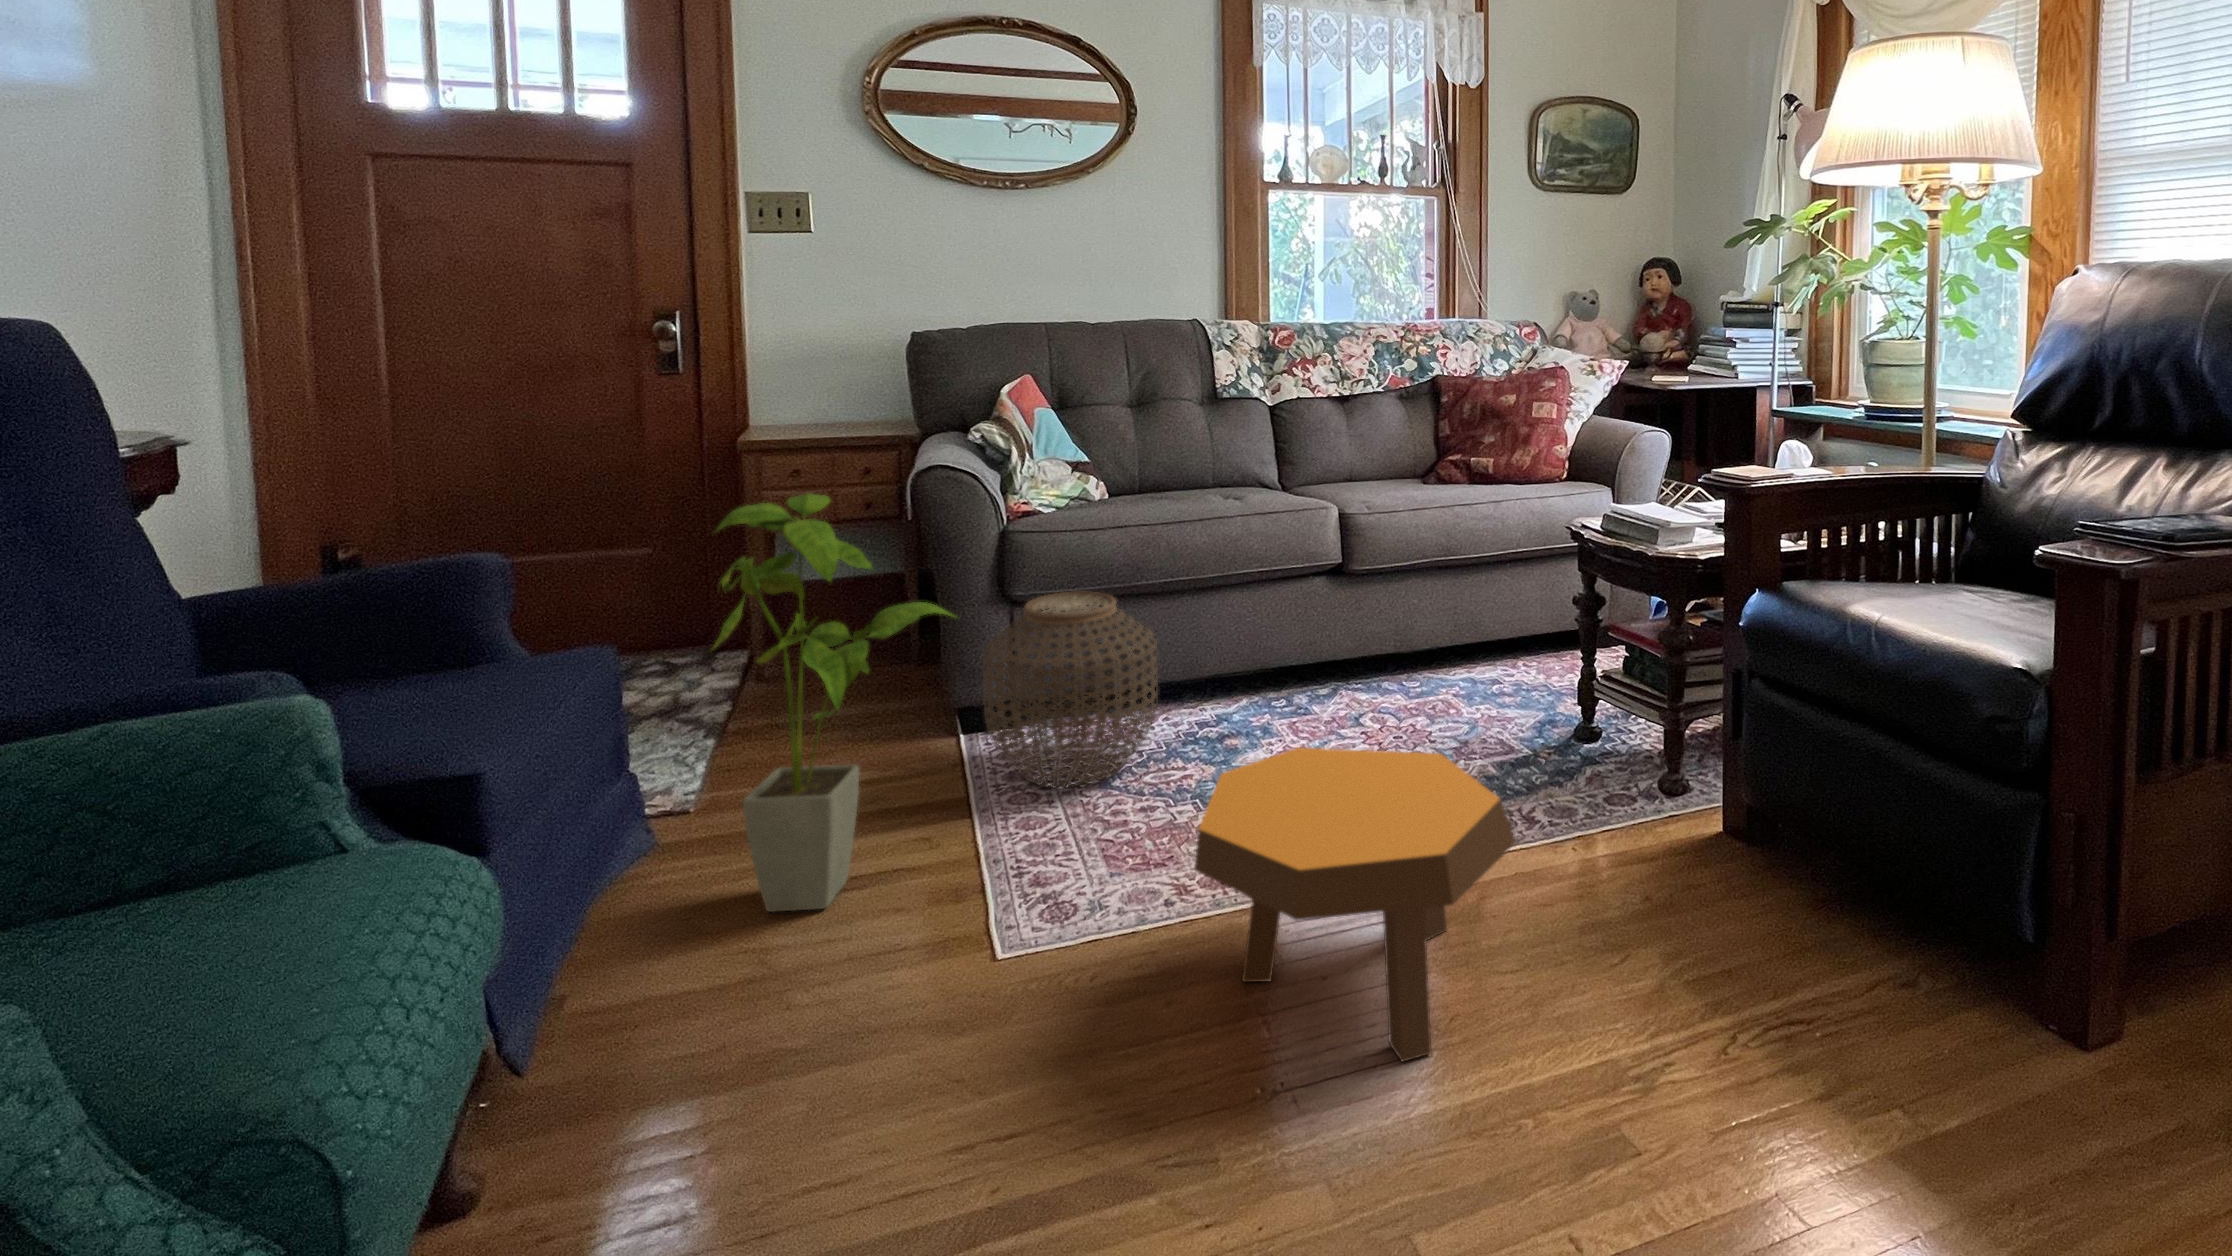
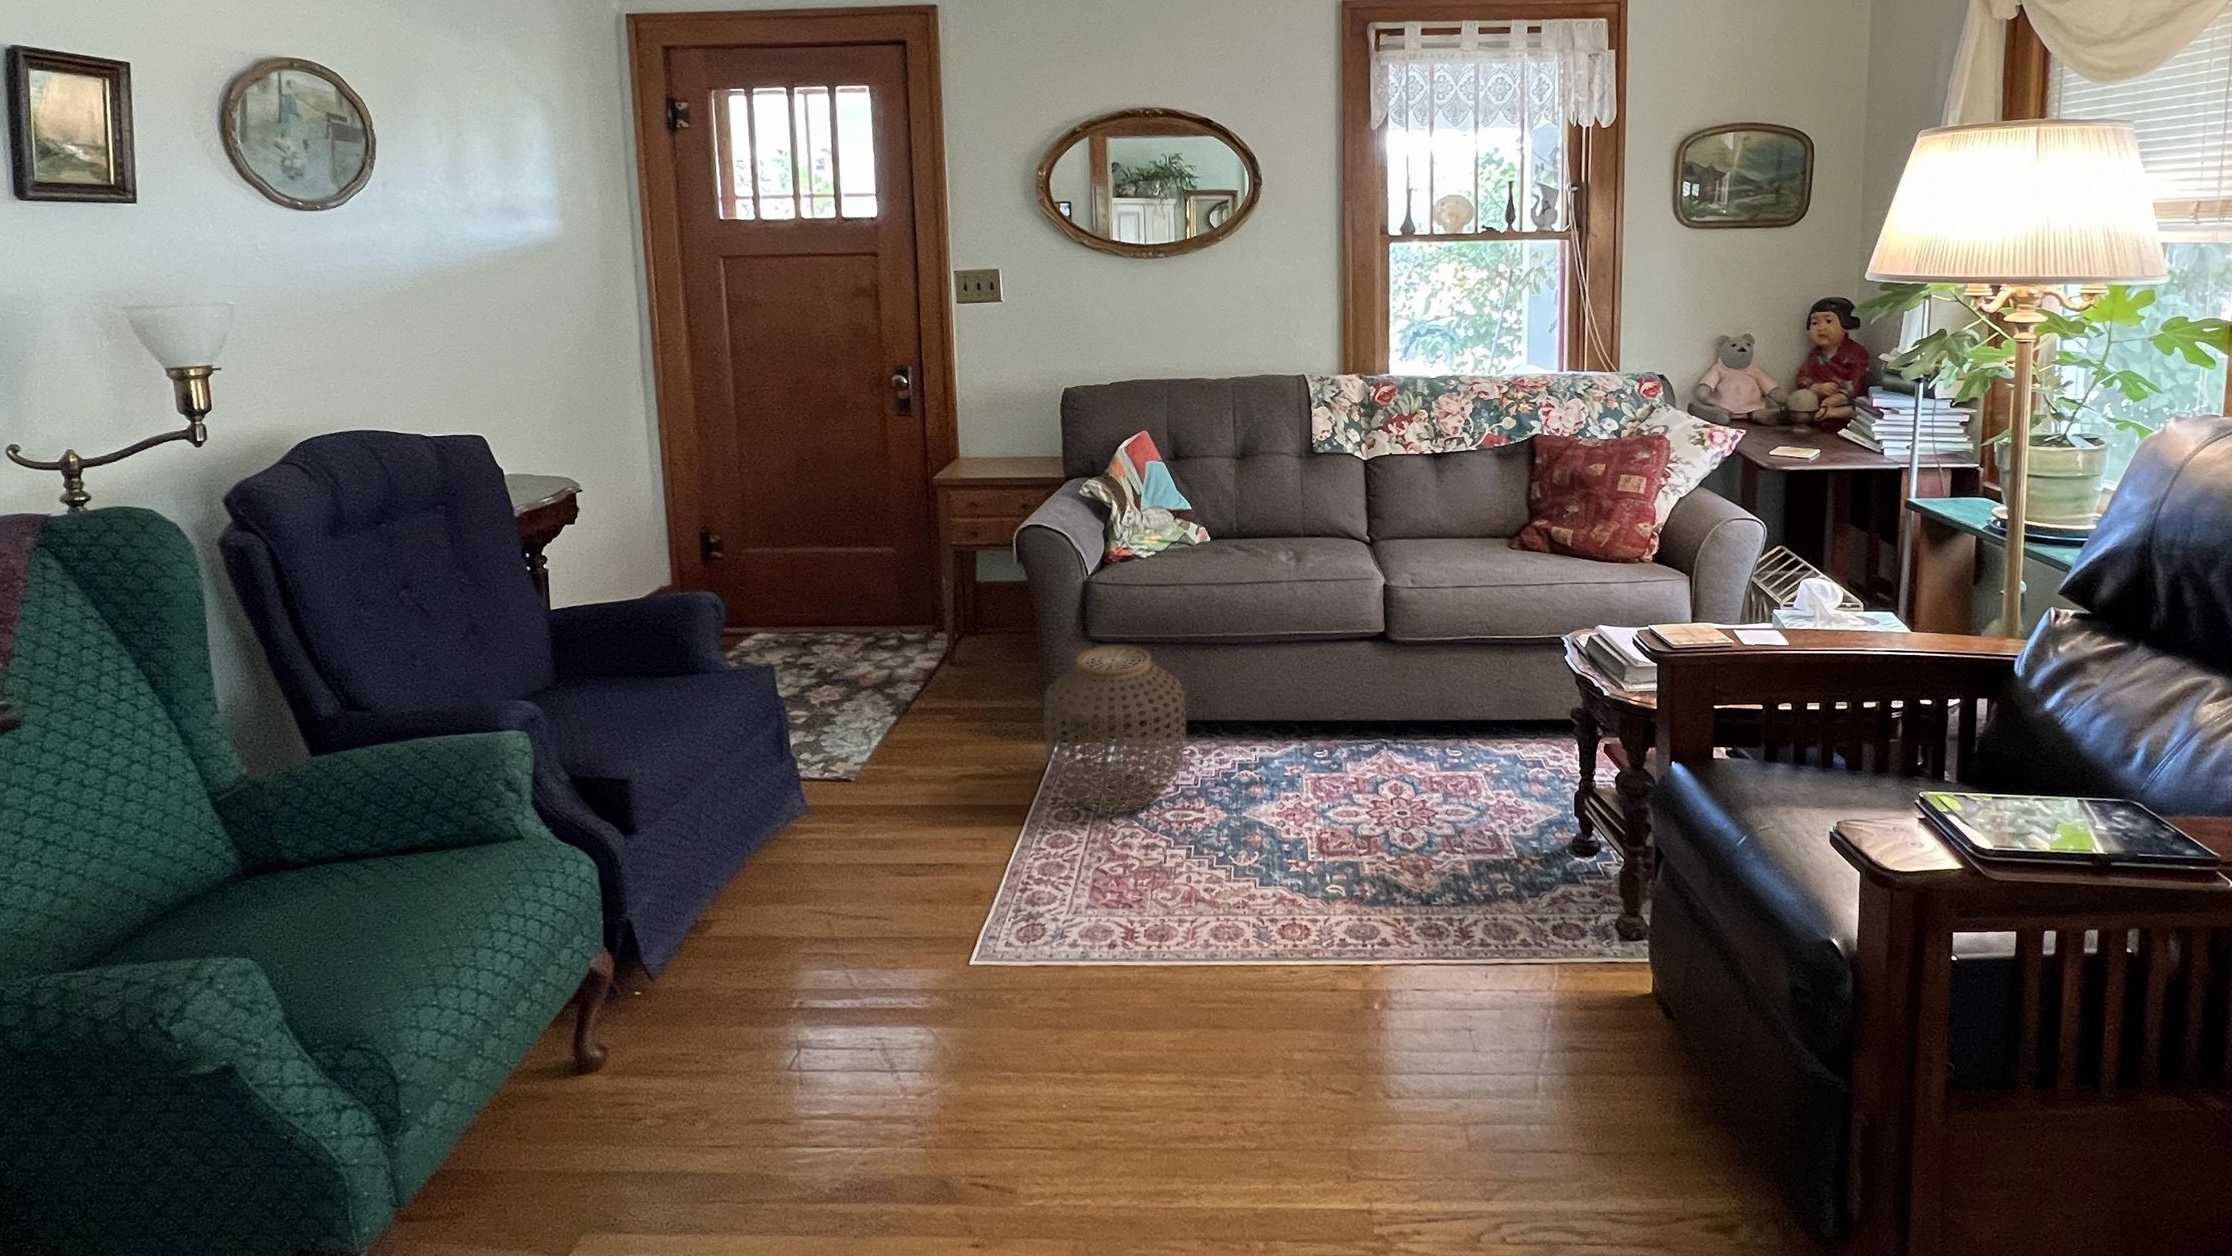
house plant: present [713,493,954,912] -> none [808,578,990,888]
footstool: present [1194,747,1516,1061] -> none [1079,838,1349,1144]

